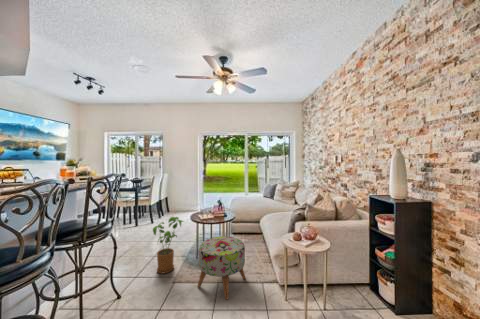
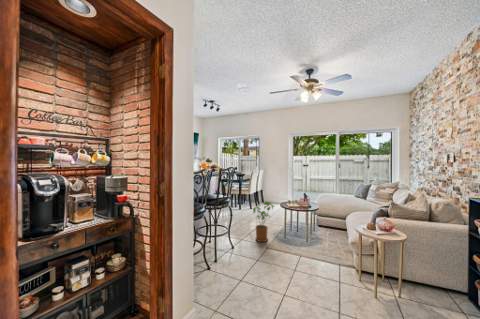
ottoman: present [197,236,245,300] -> none [285,221,325,267]

